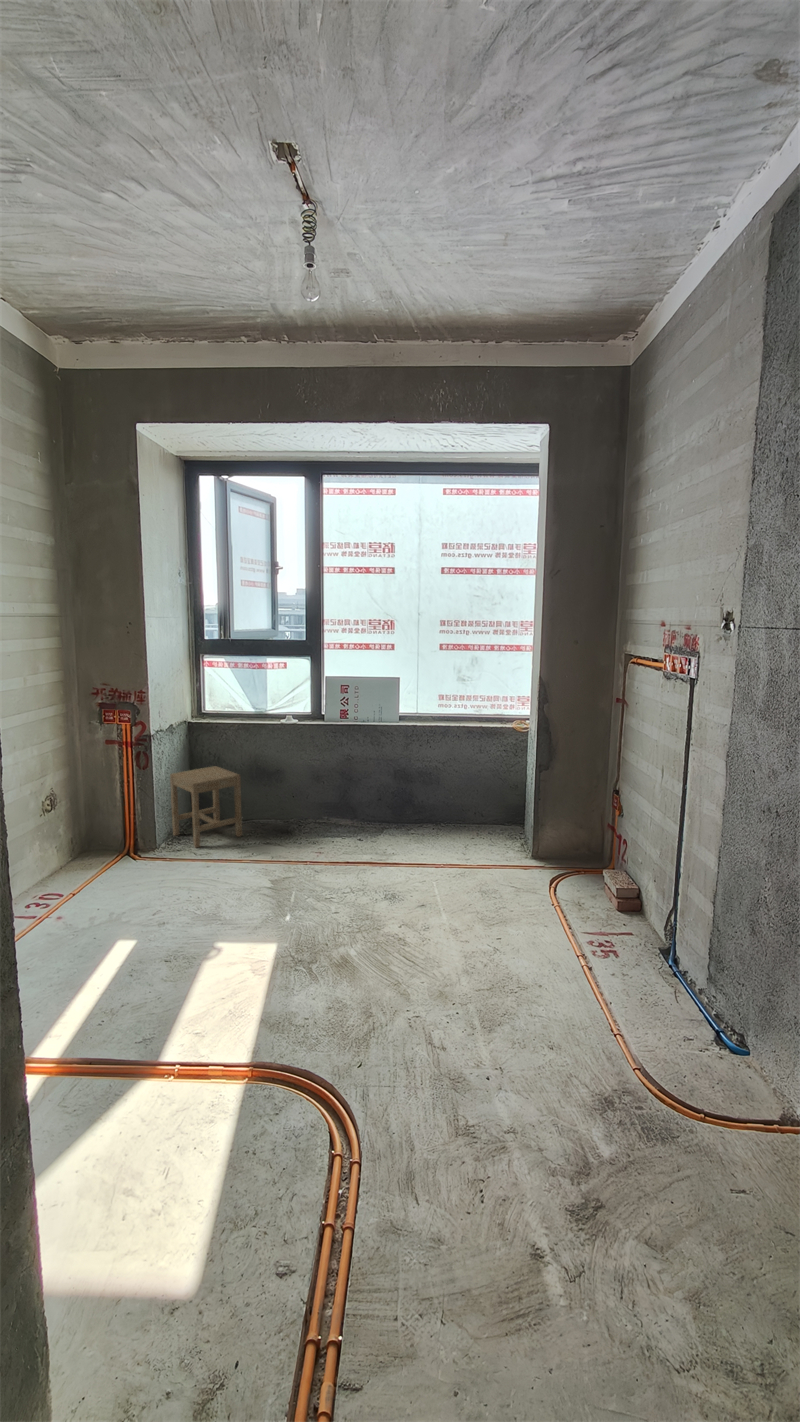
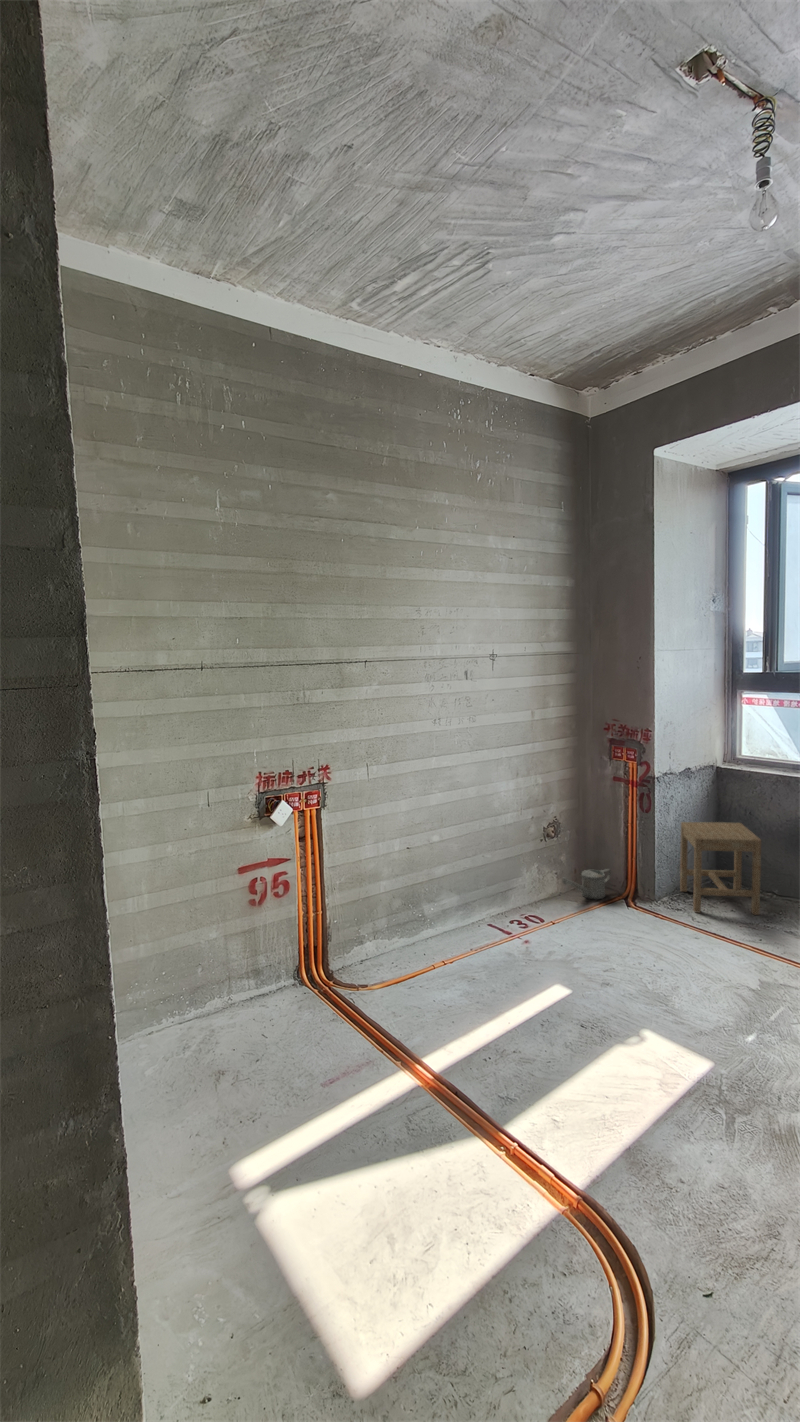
watering can: none [71,832,113,865] -> present [562,869,611,899]

